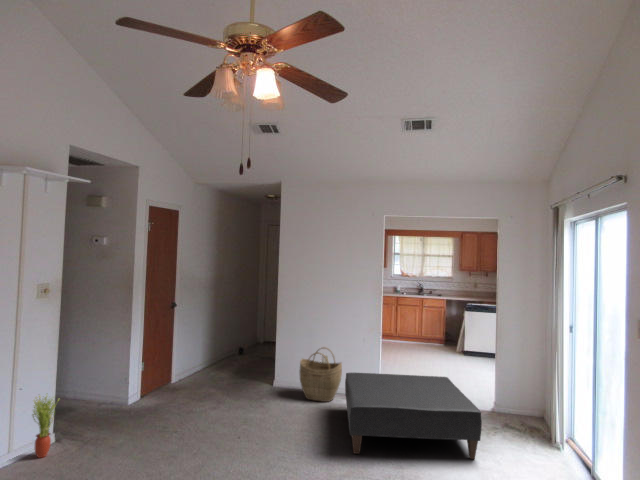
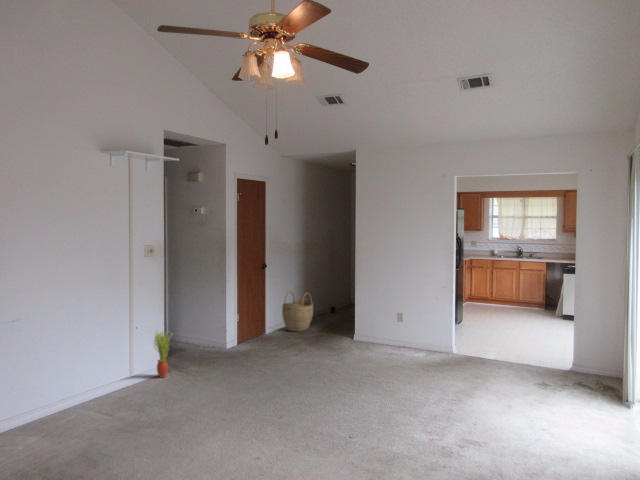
woven basket: present [300,347,342,402] -> present [282,291,313,332]
ottoman: present [345,373,482,459] -> none [407,326,535,404]

